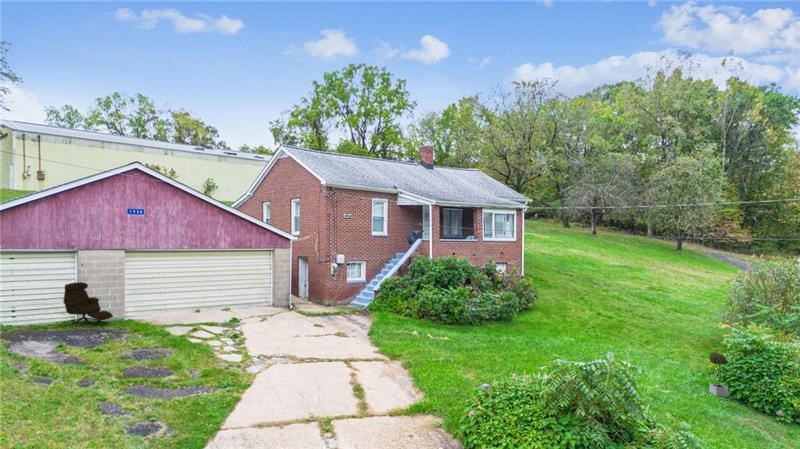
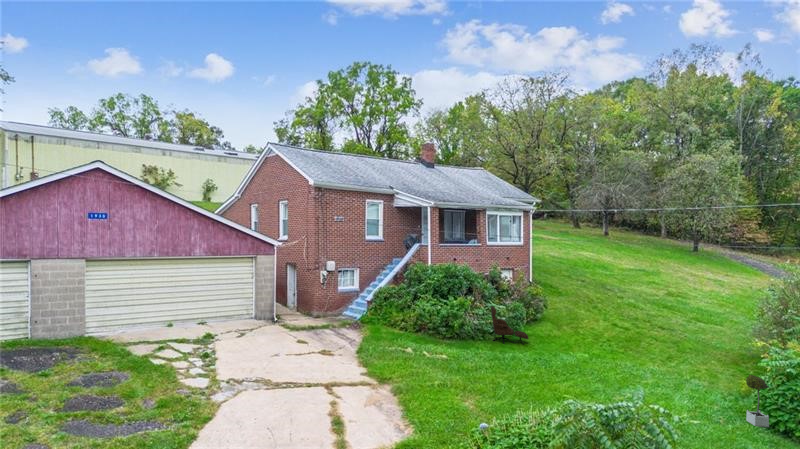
lounge chair: present [63,282,113,326] -> present [491,306,528,344]

